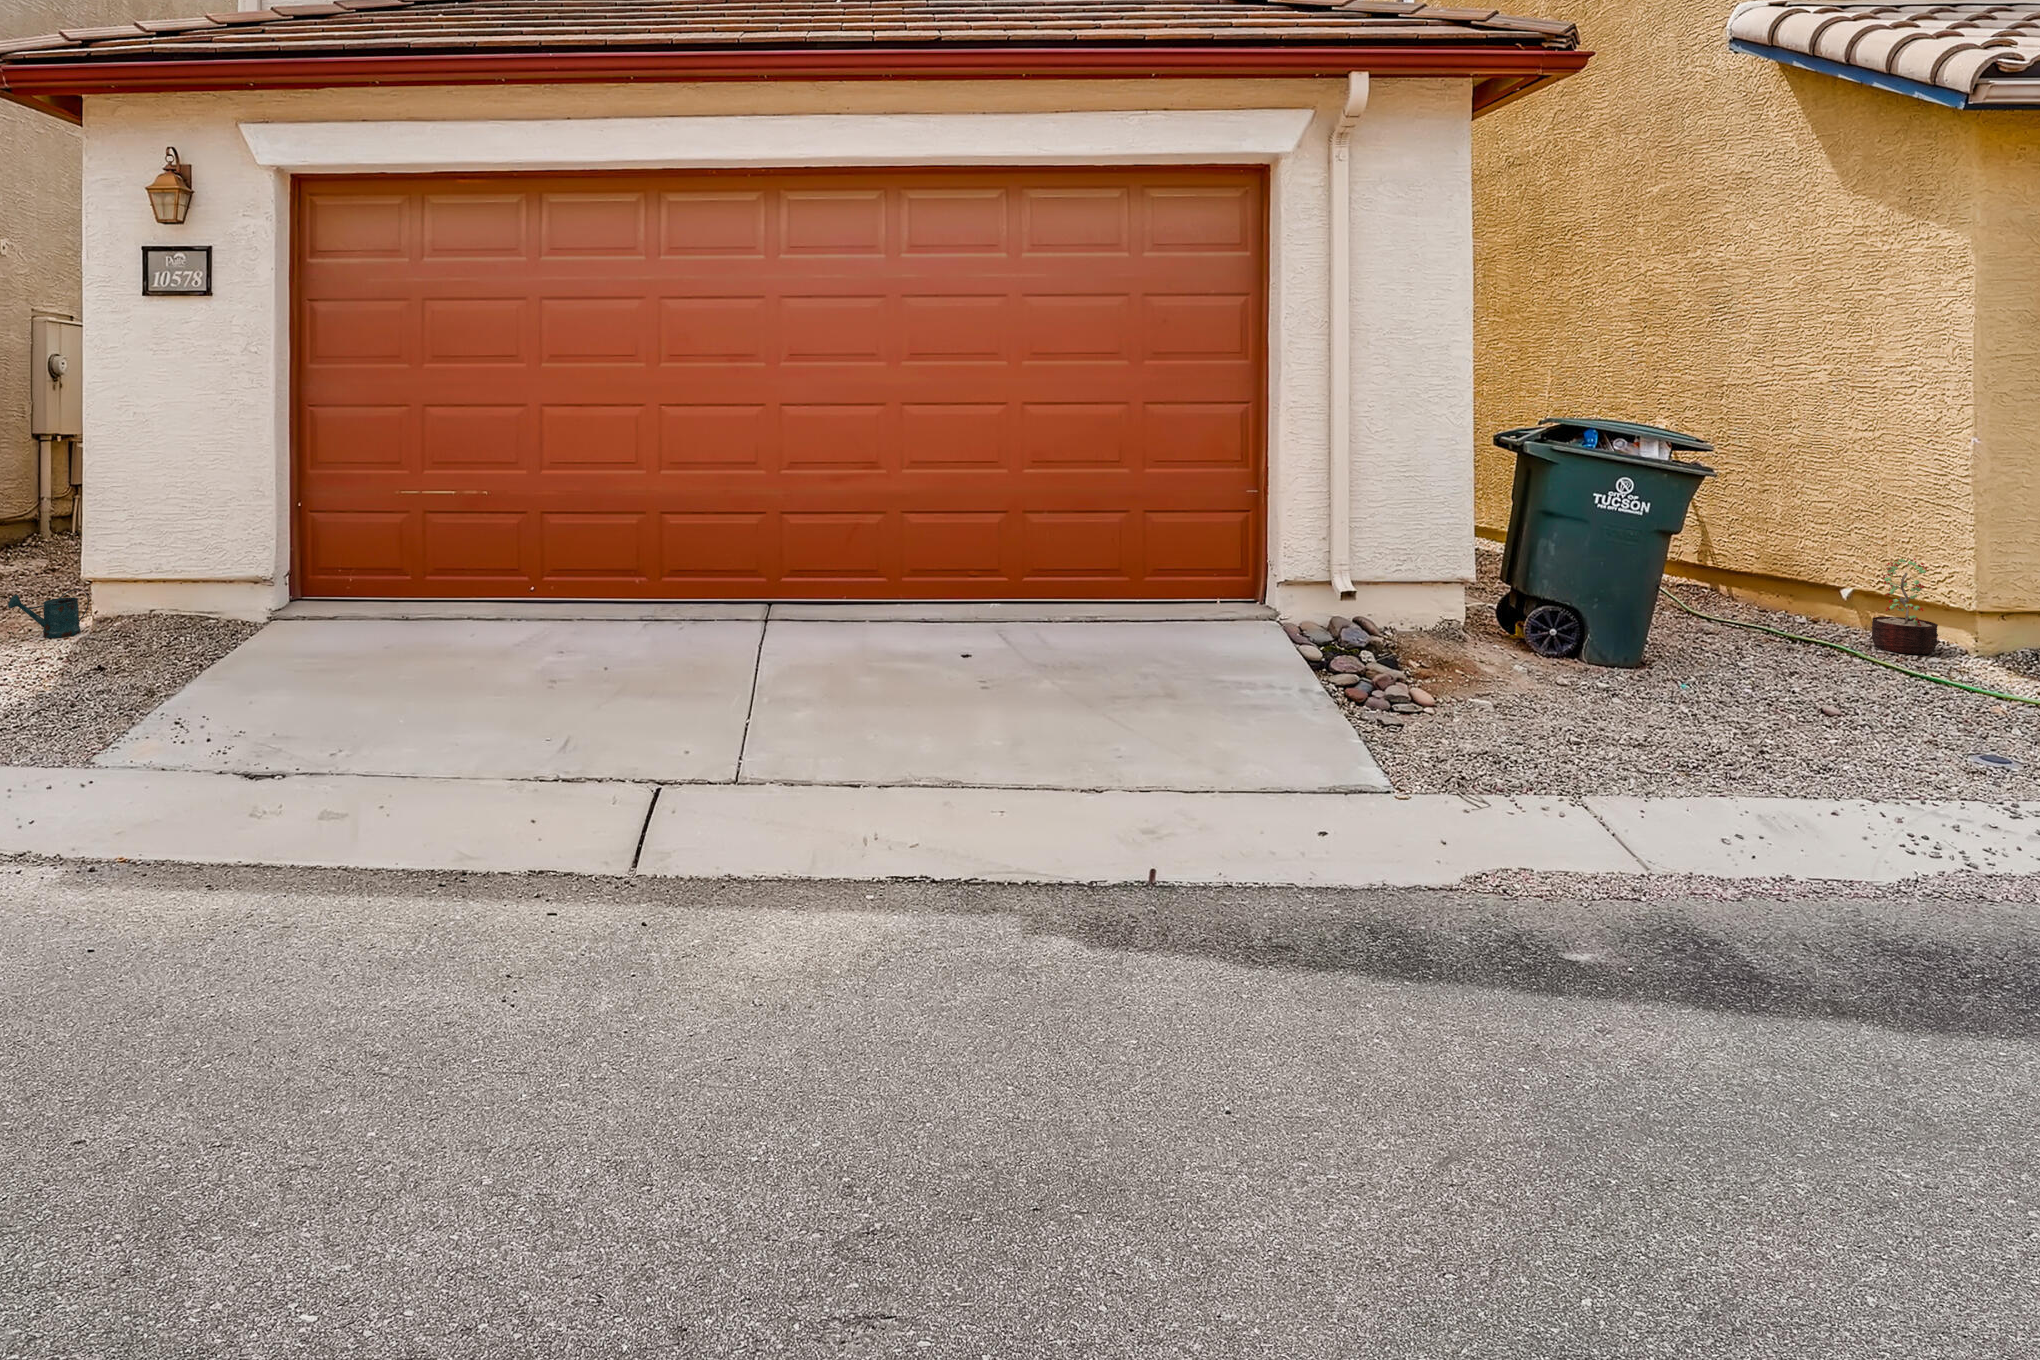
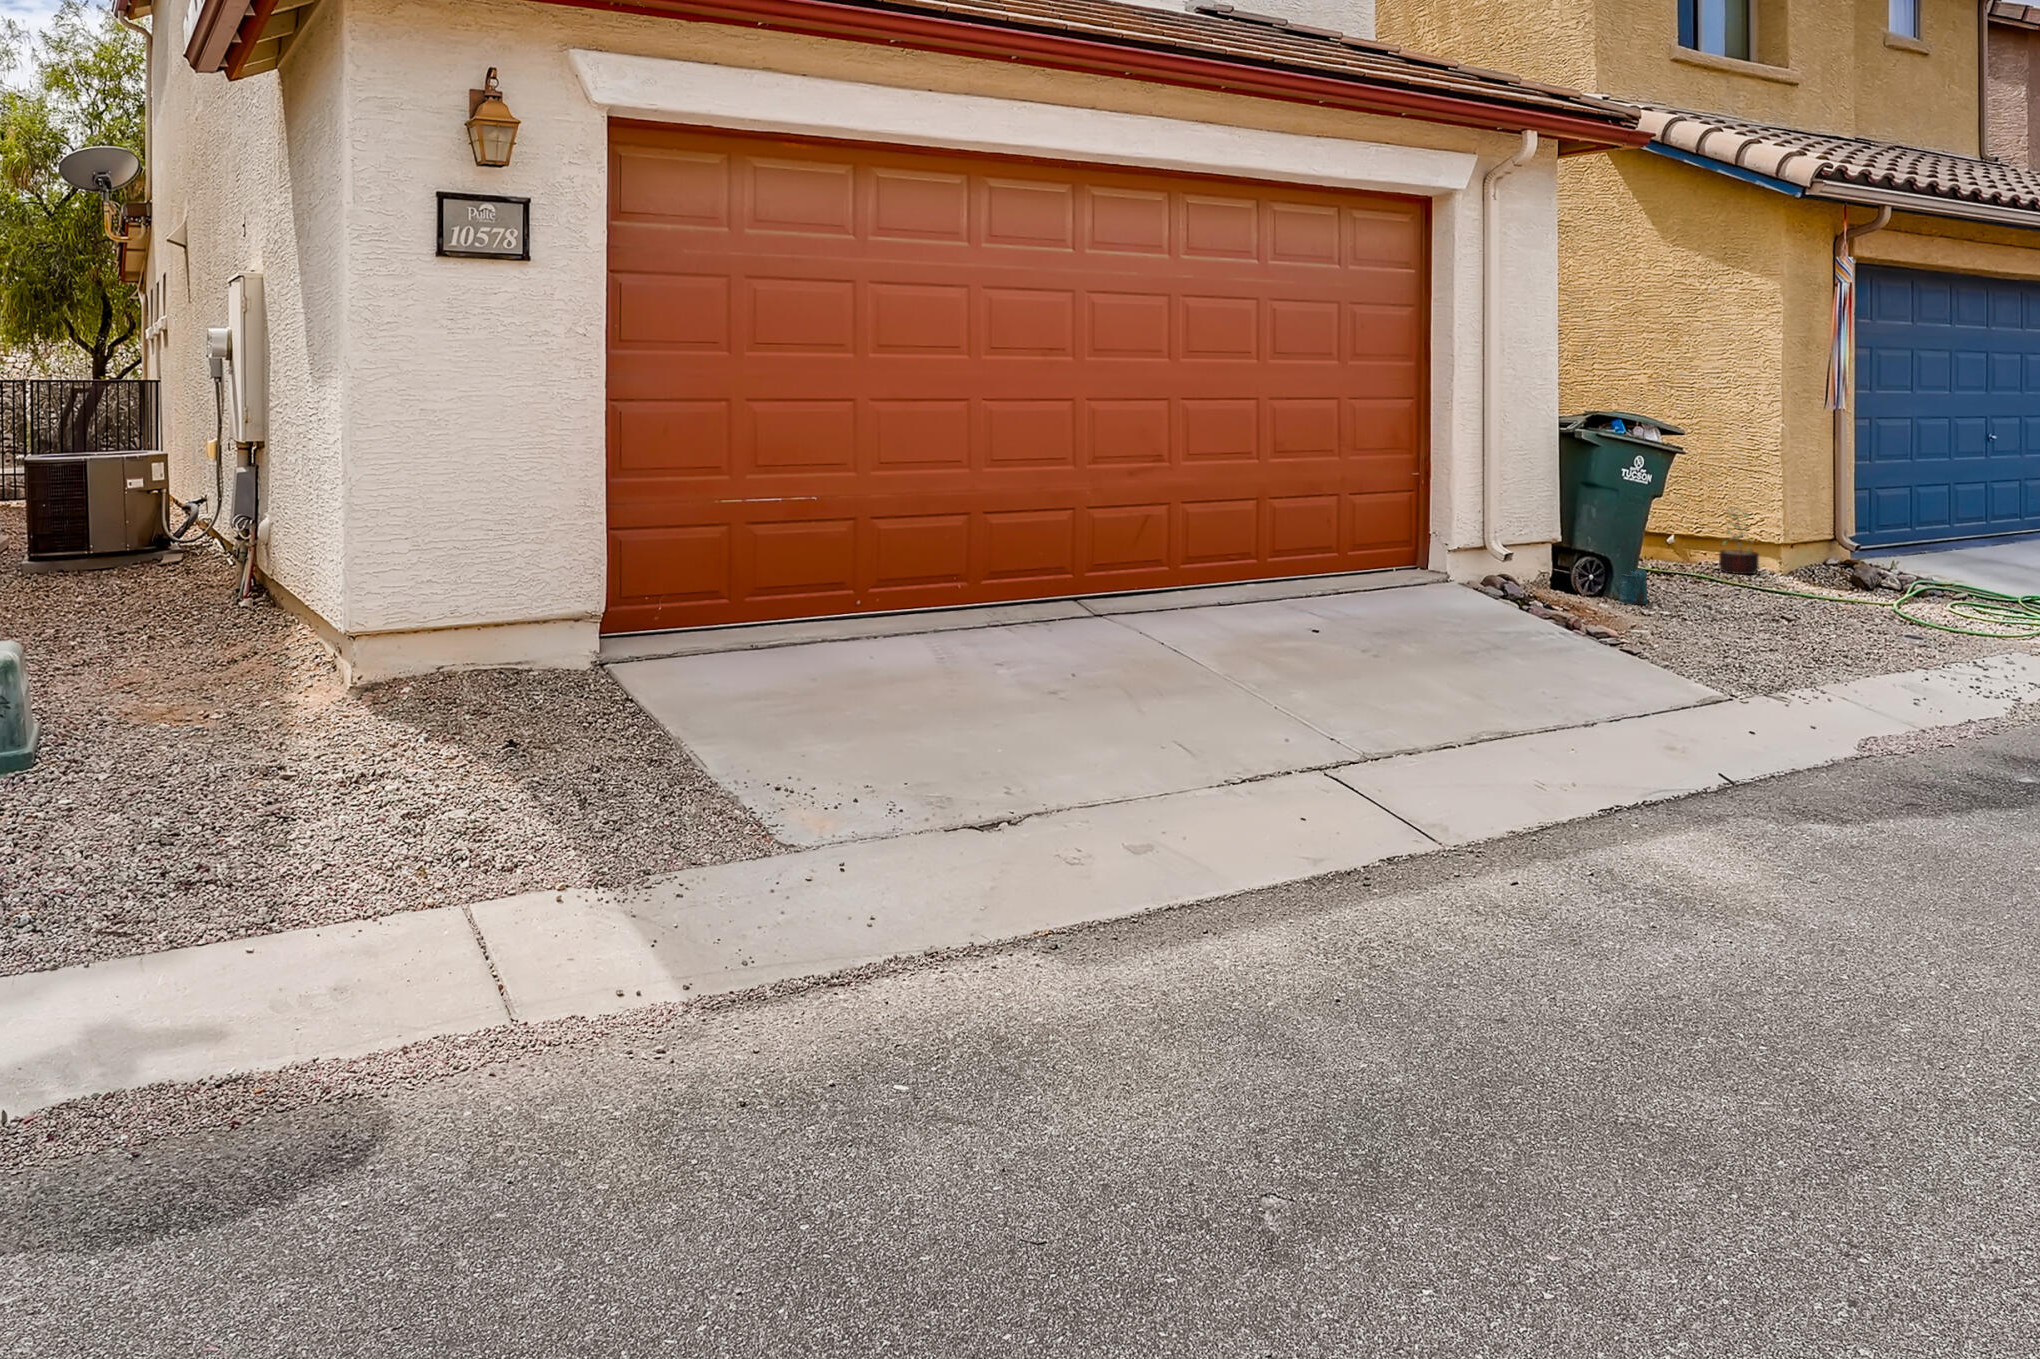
watering can: present [8,589,89,638] -> present [1619,569,1647,604]

